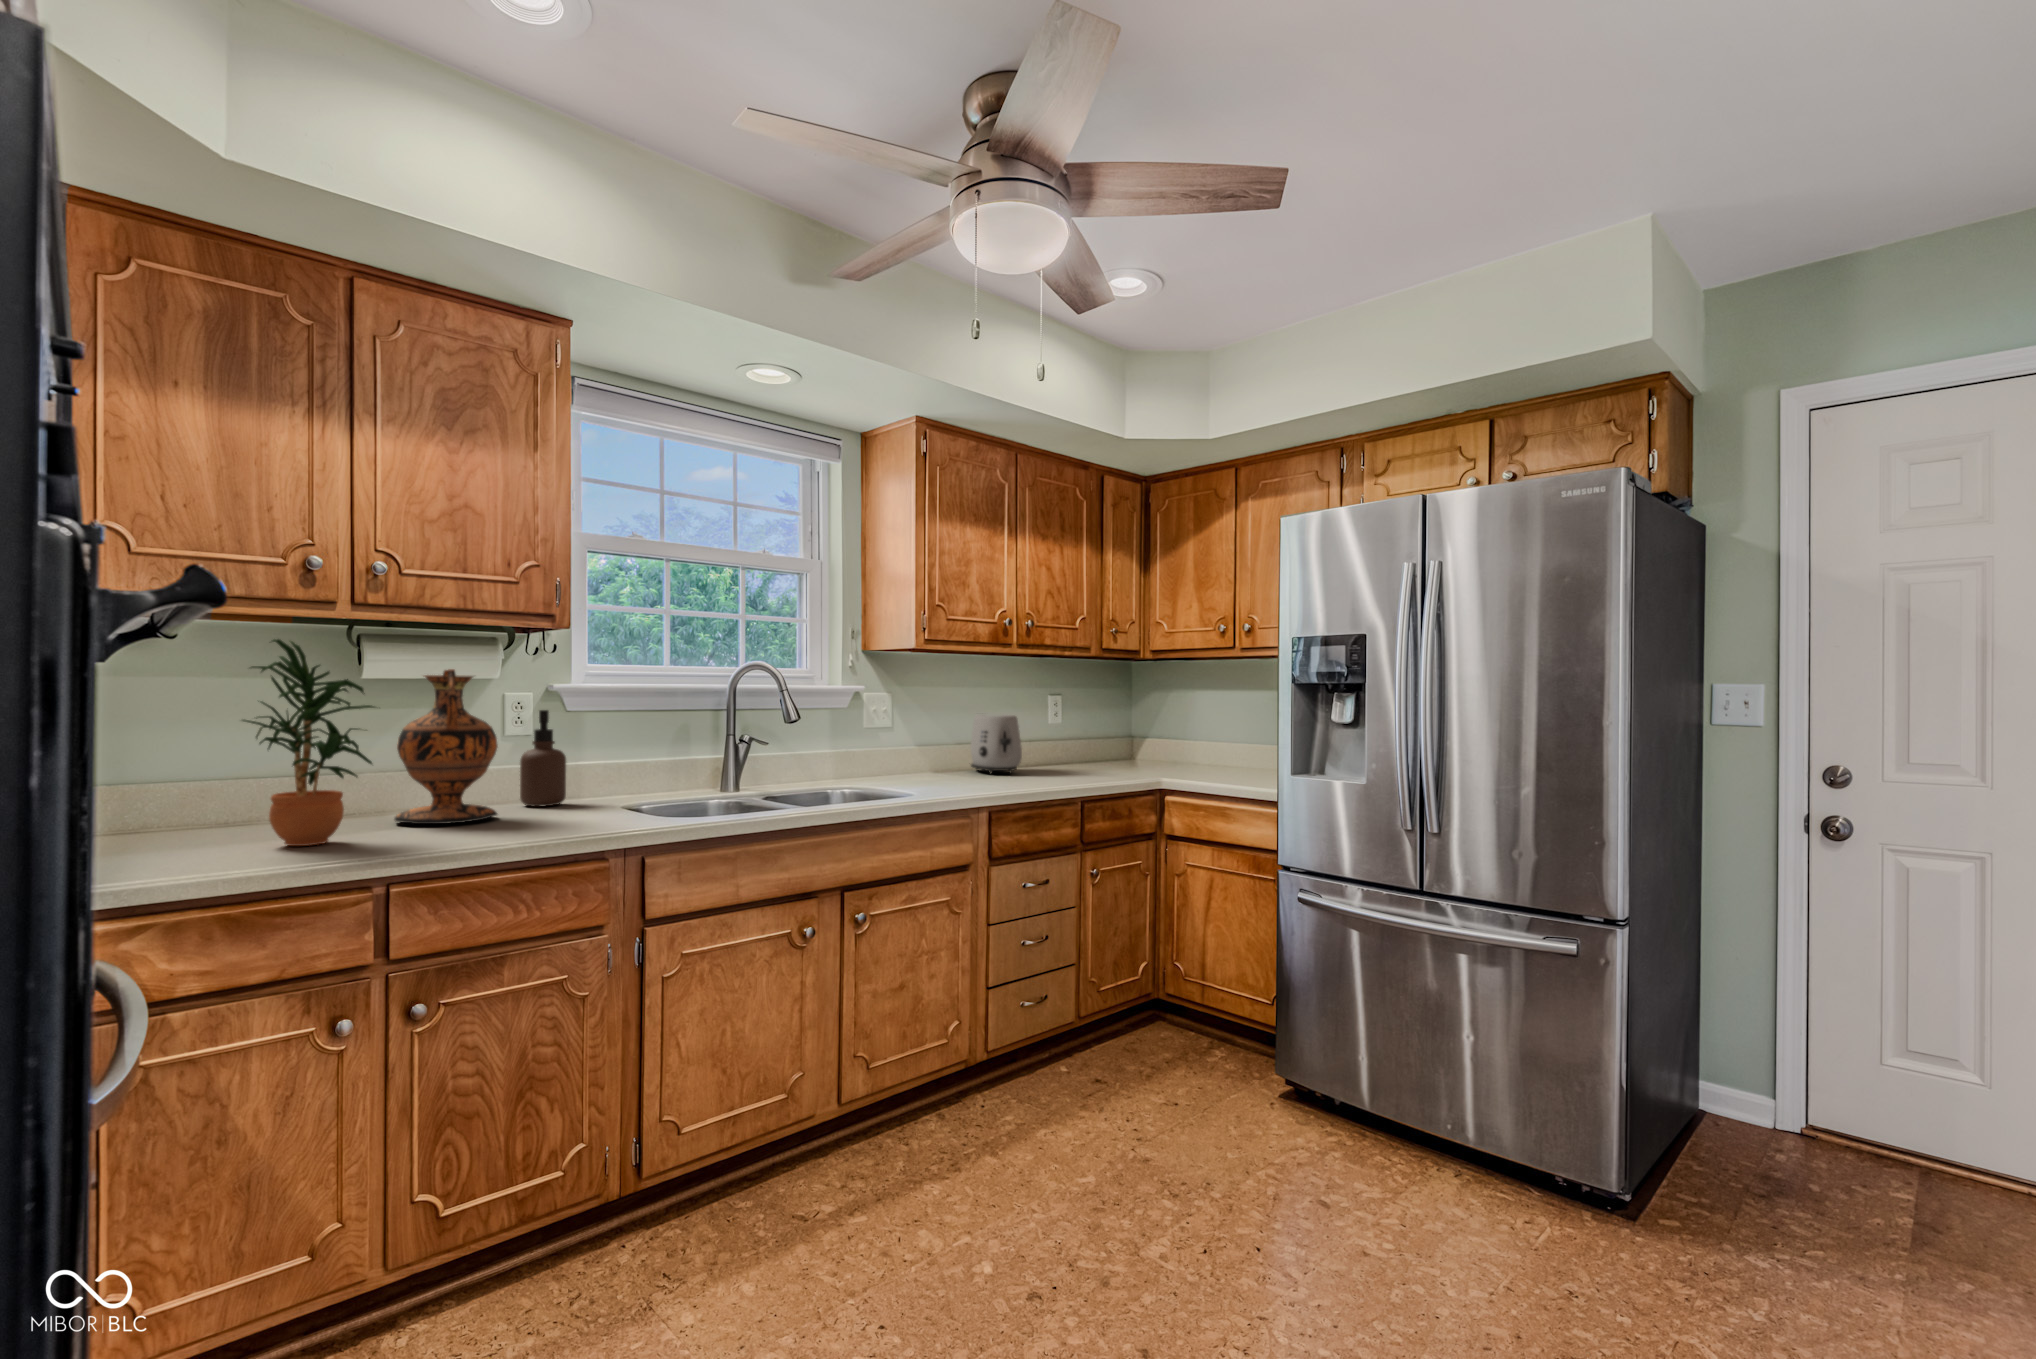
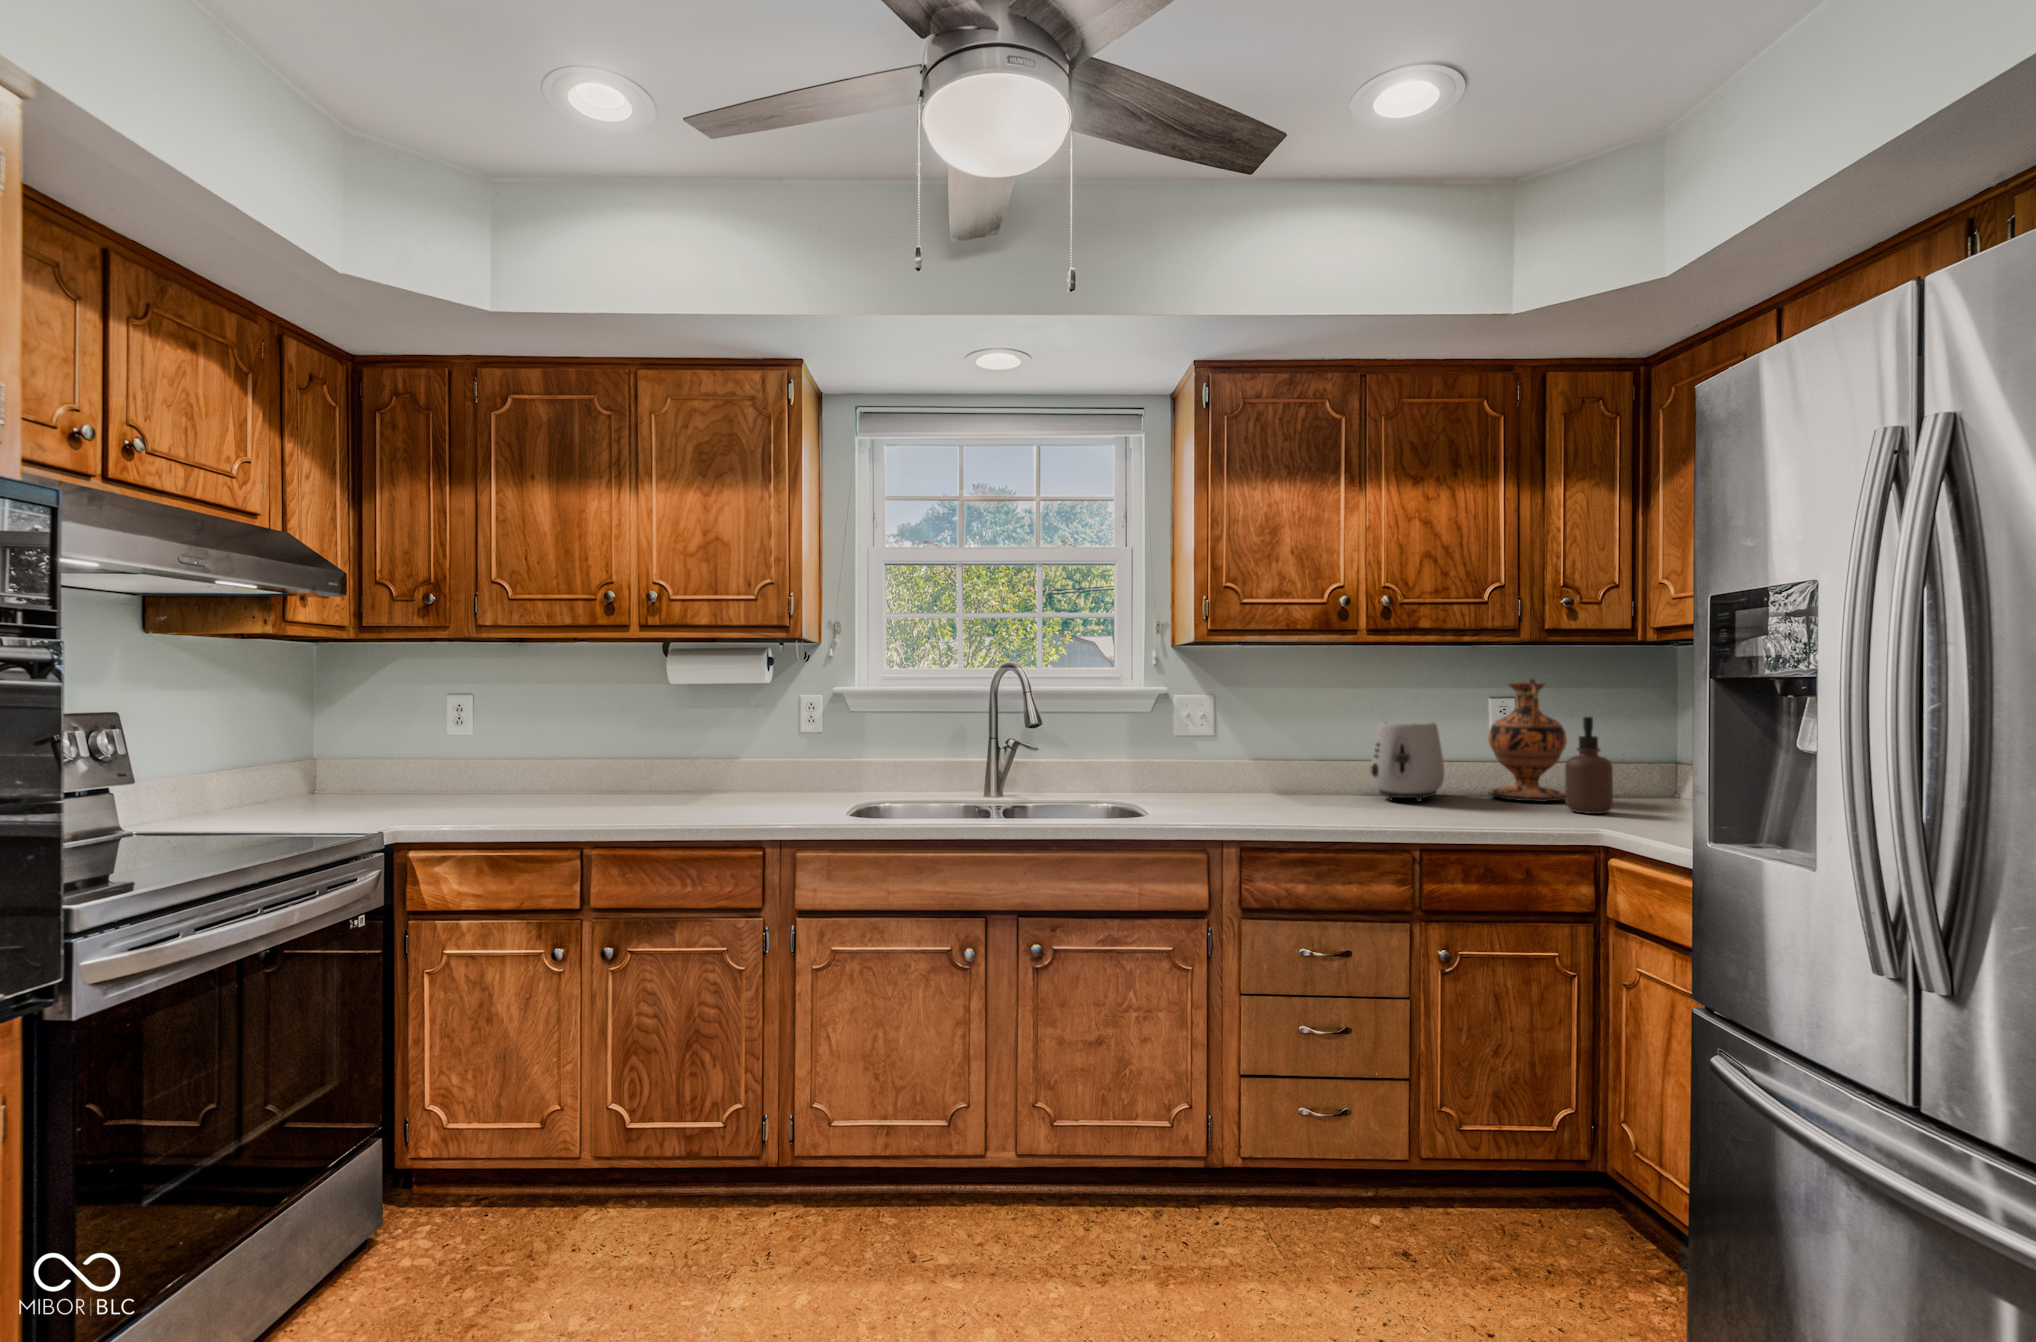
potted plant: present [242,639,374,846] -> none [545,657,645,814]
vase: present [395,669,498,824] -> present [1488,678,1567,801]
soap dispenser: present [520,710,566,807] -> present [1565,717,1613,814]

